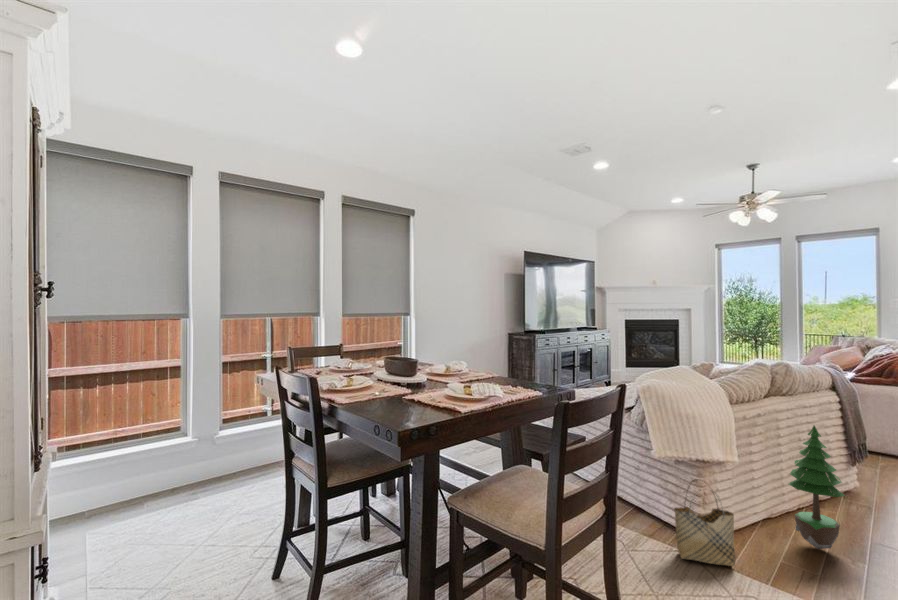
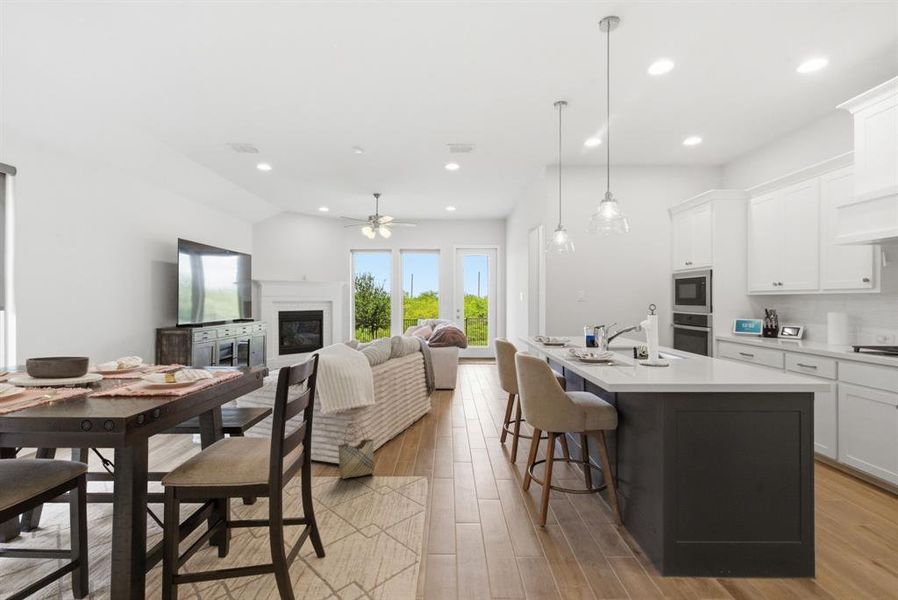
potted tree: present [789,426,844,549] -> none [401,375,428,451]

